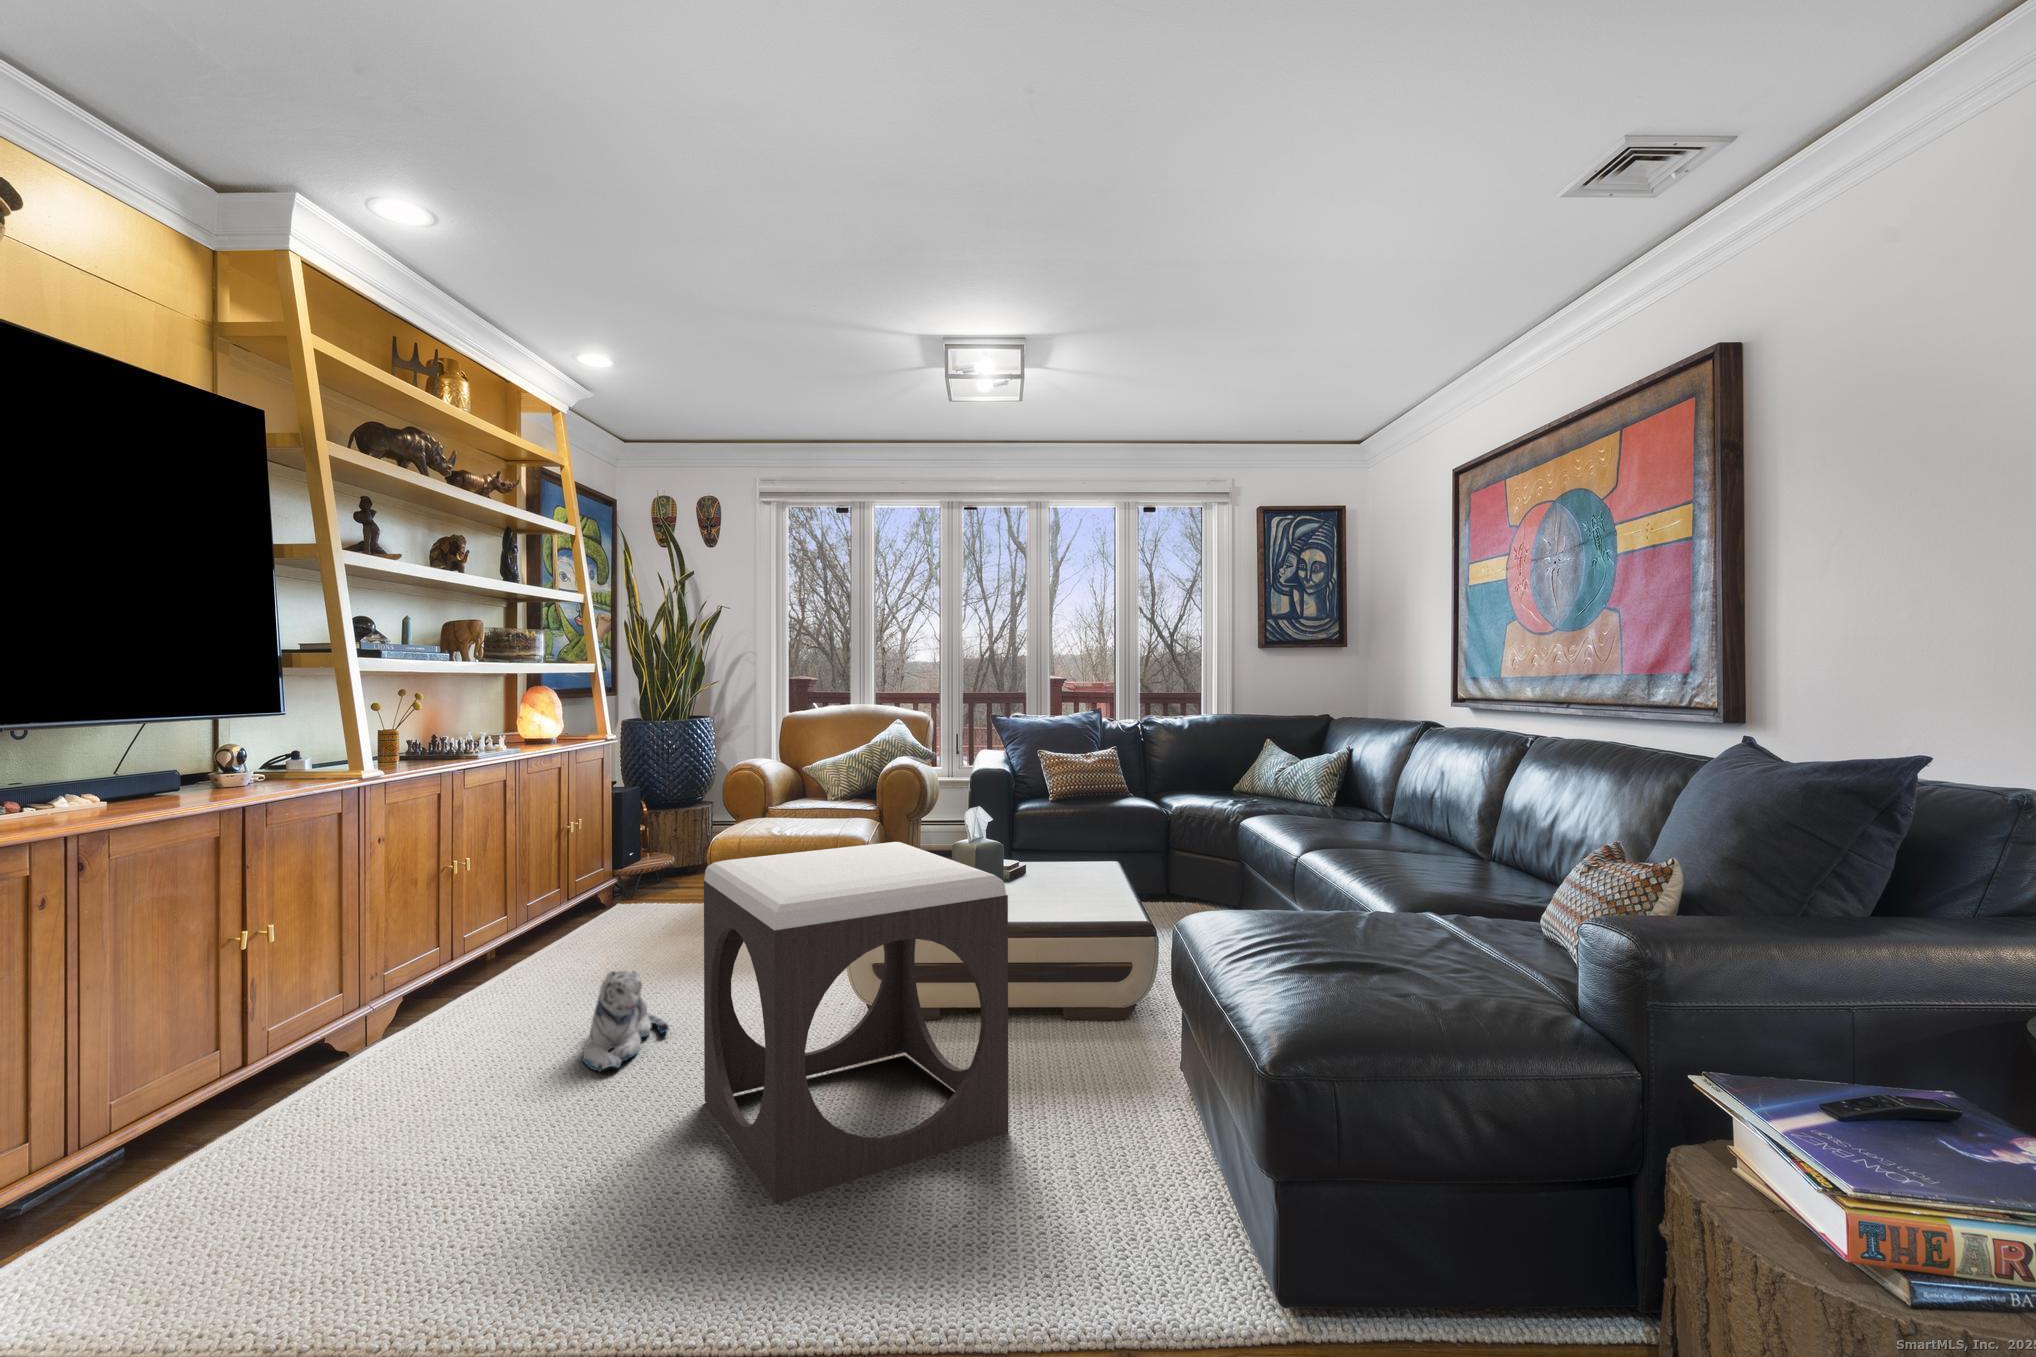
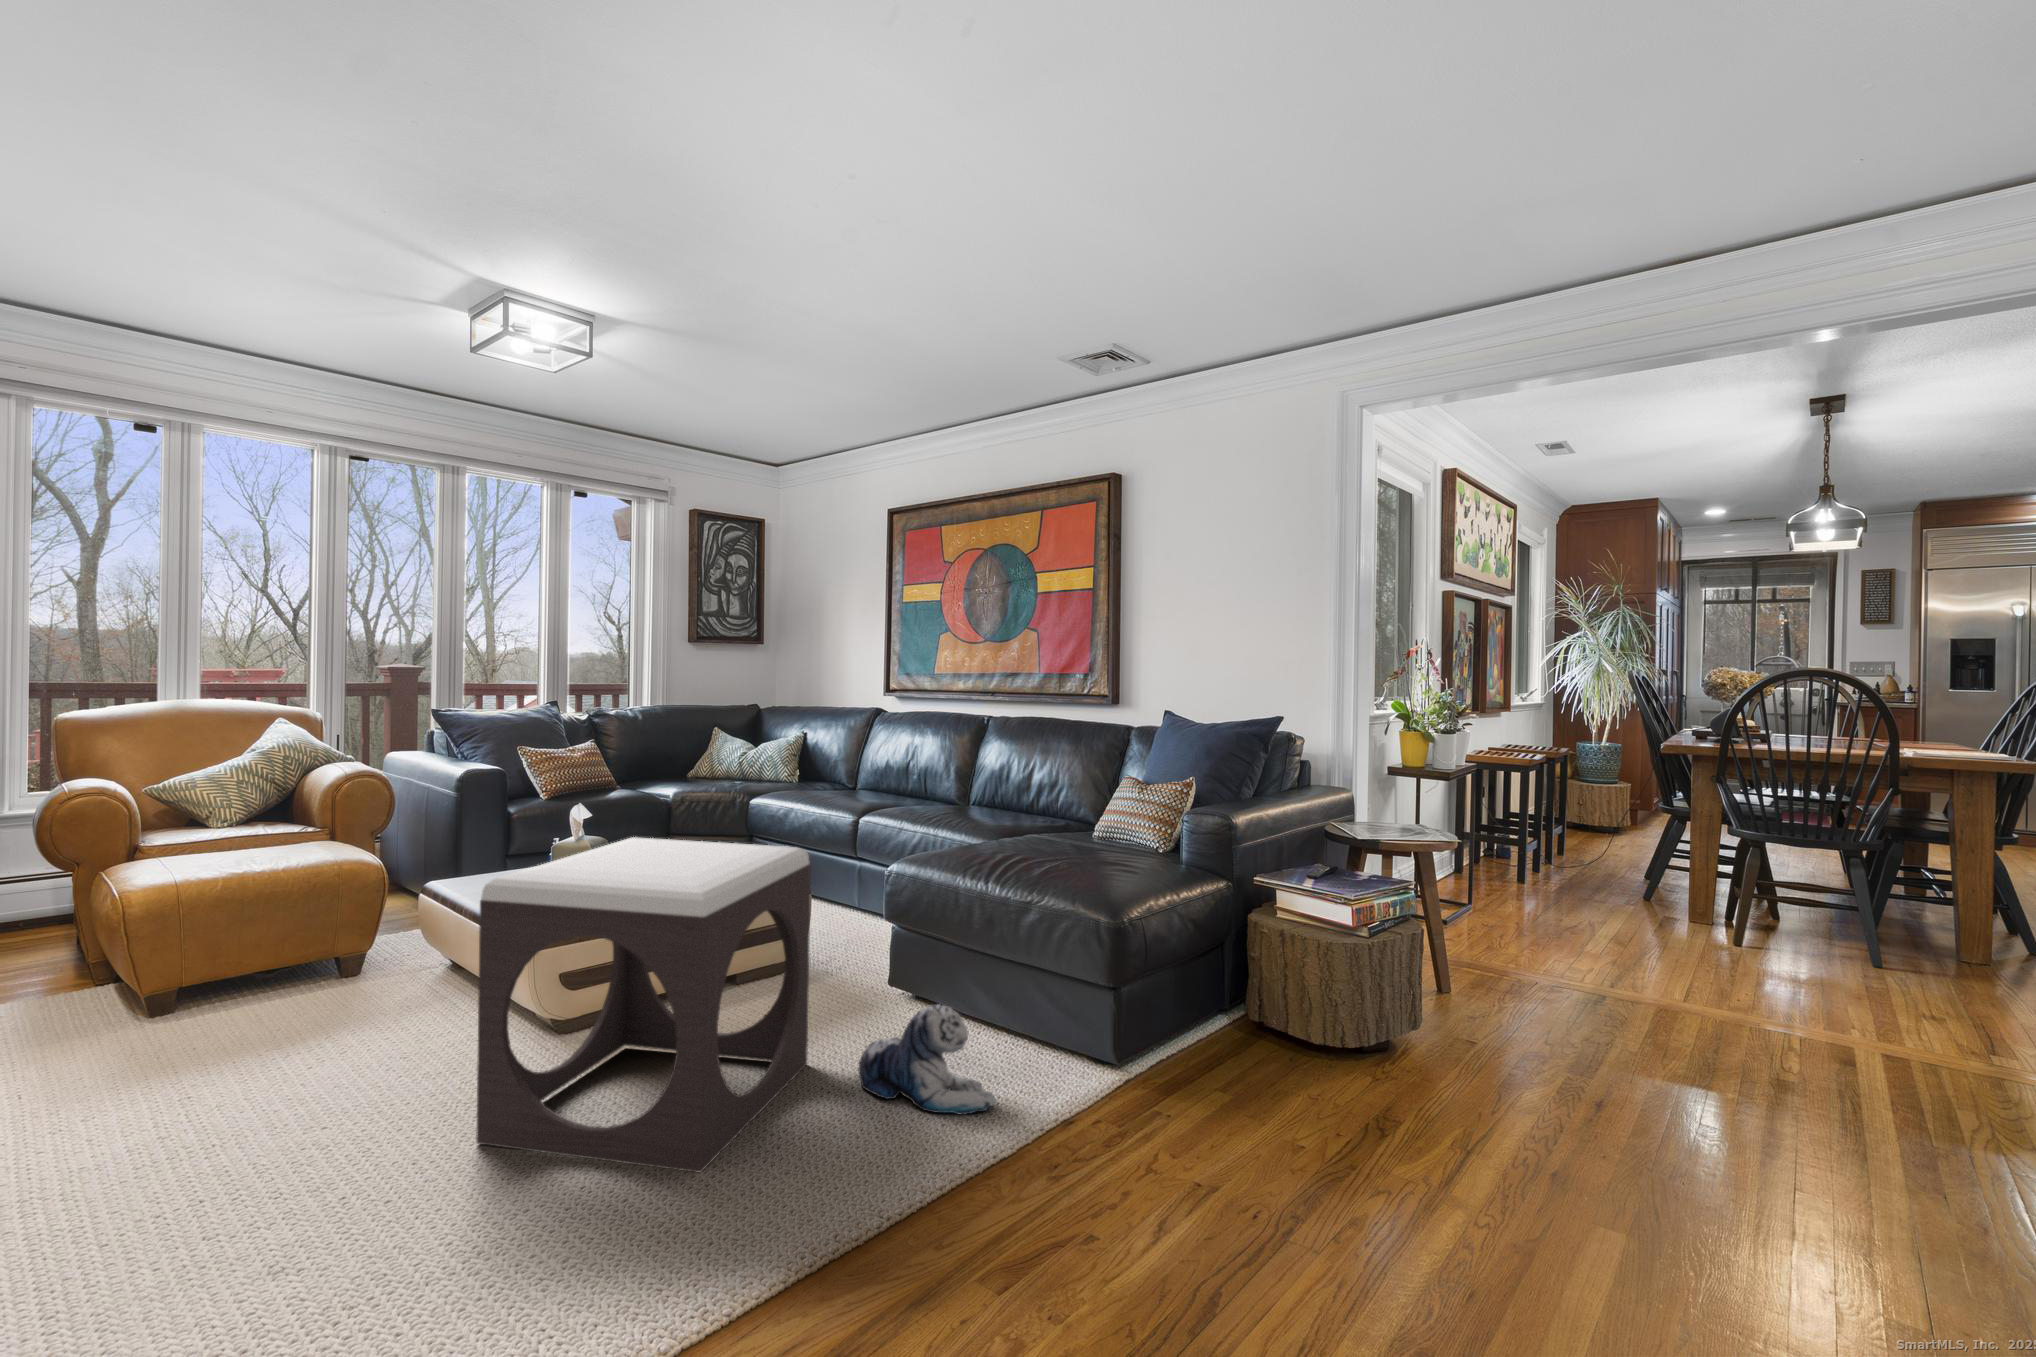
plush toy: present [582,971,669,1072] -> present [859,1003,995,1114]

